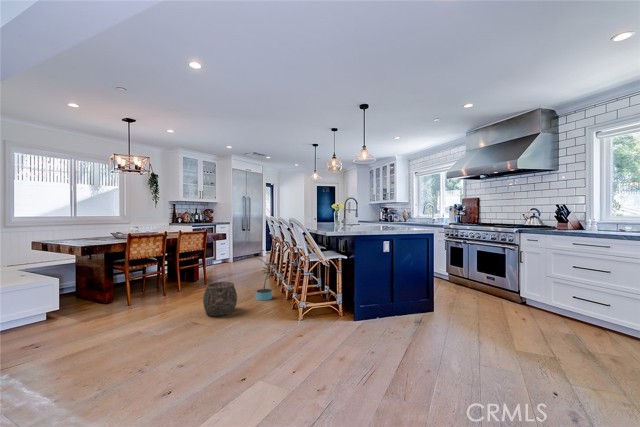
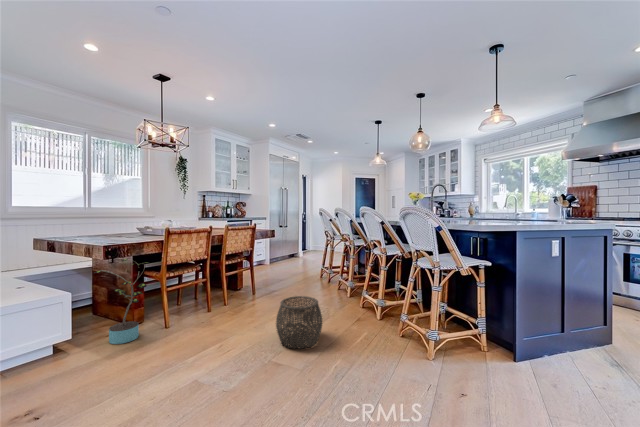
potted plant: present [250,250,279,301] -> present [95,259,149,344]

